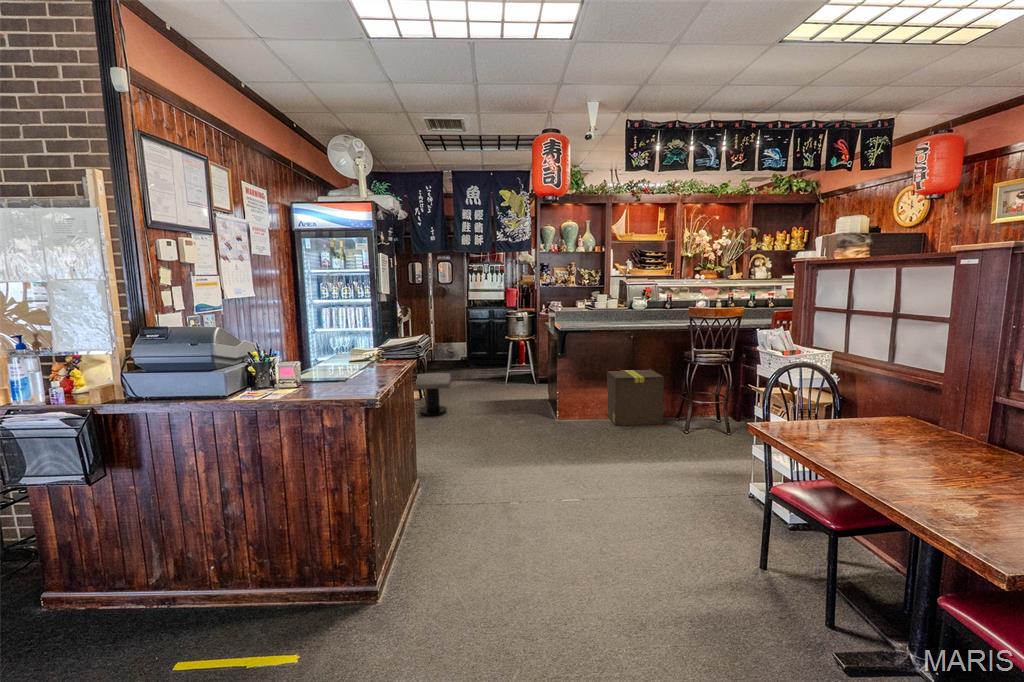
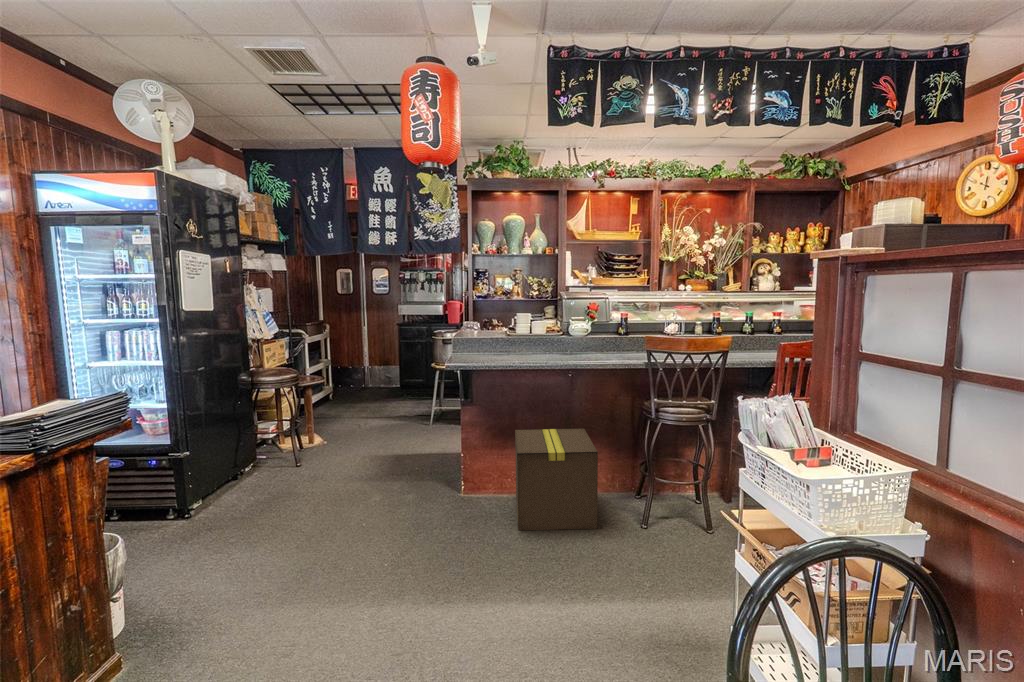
stool: present [416,373,452,416] -> none [210,430,296,501]

